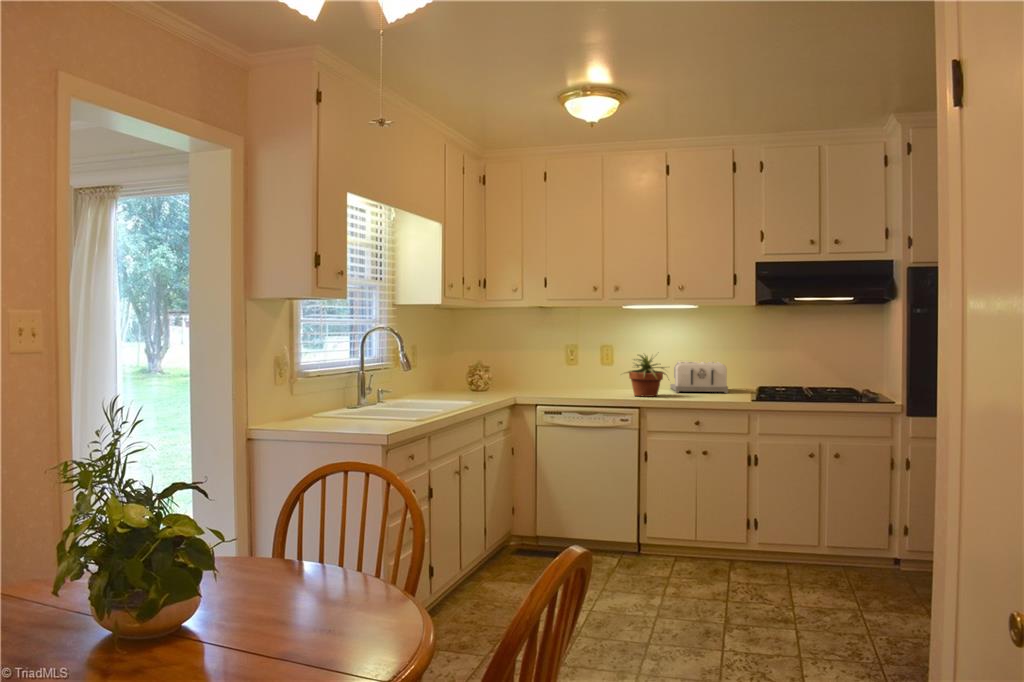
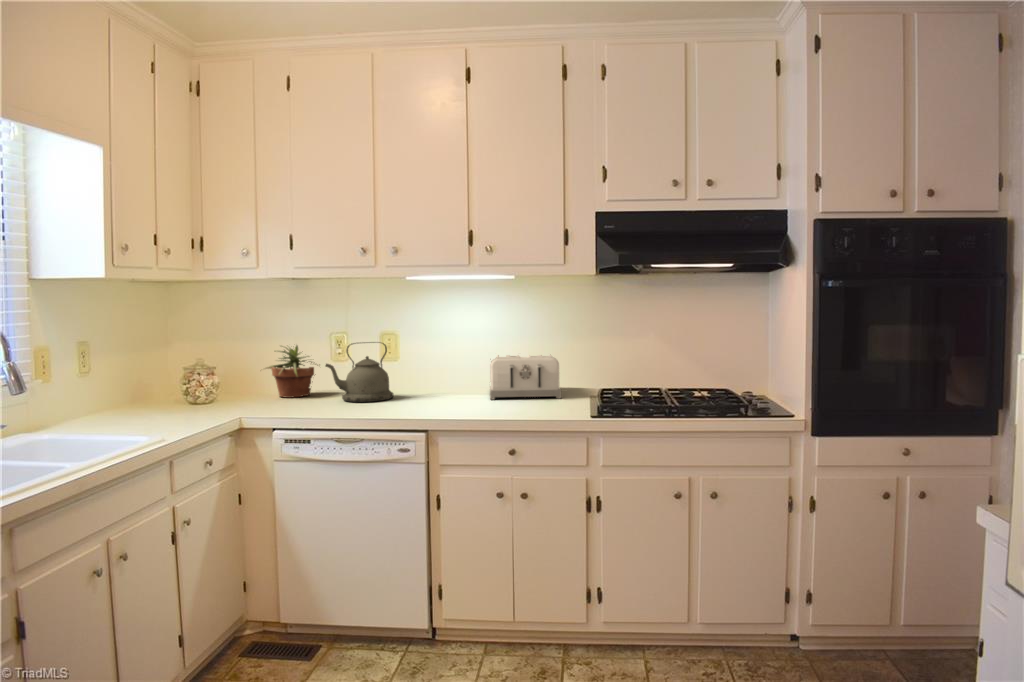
kettle: none [559,351,603,392] -> present [325,342,394,402]
potted plant: present [626,355,667,397] -> present [266,345,320,398]

